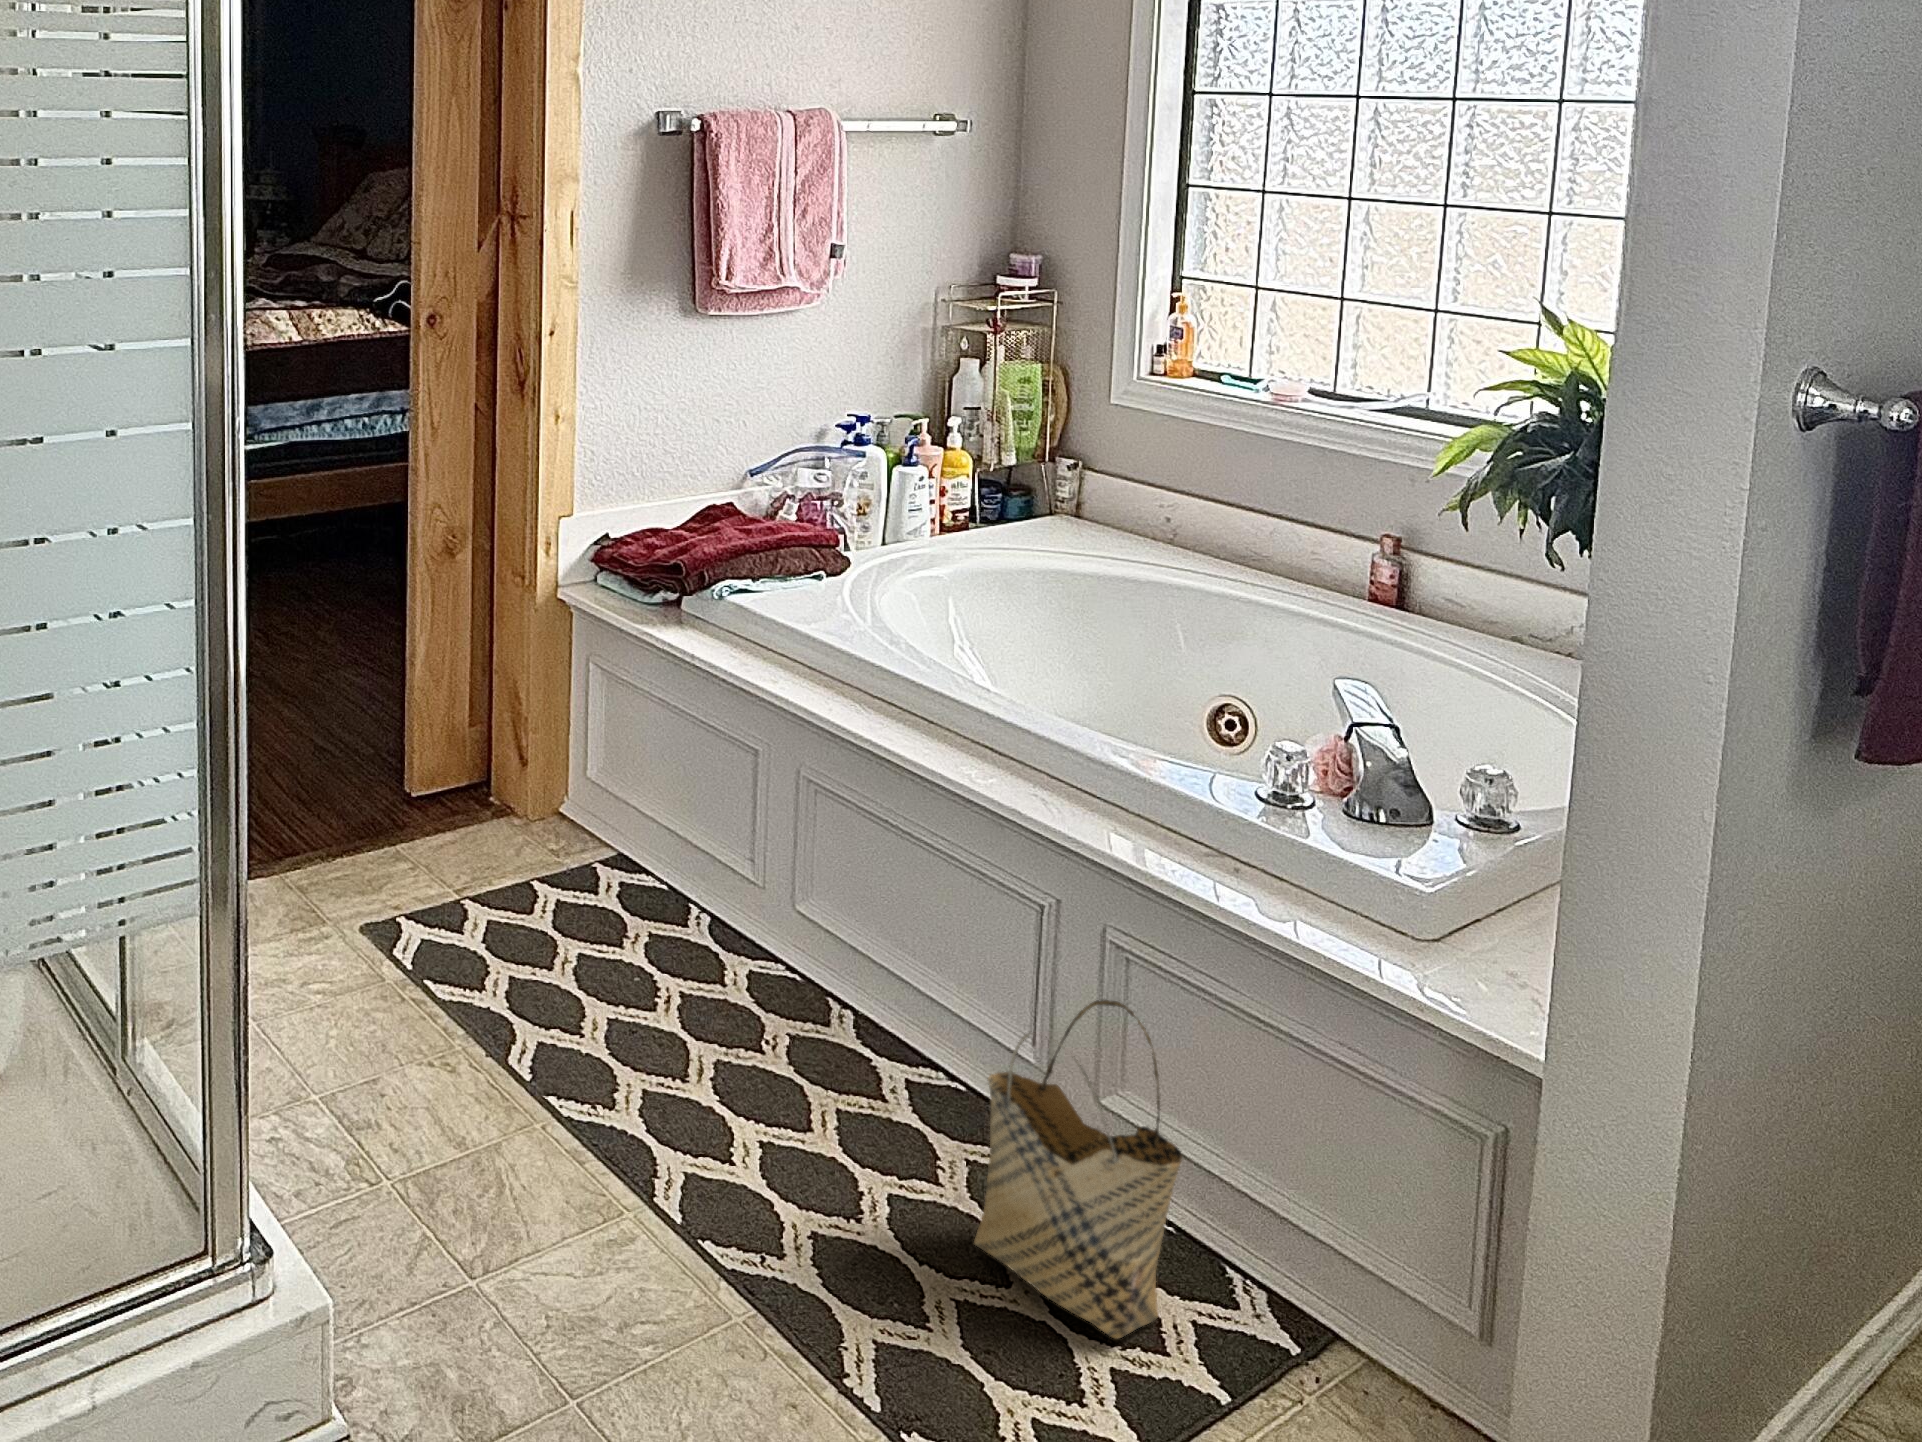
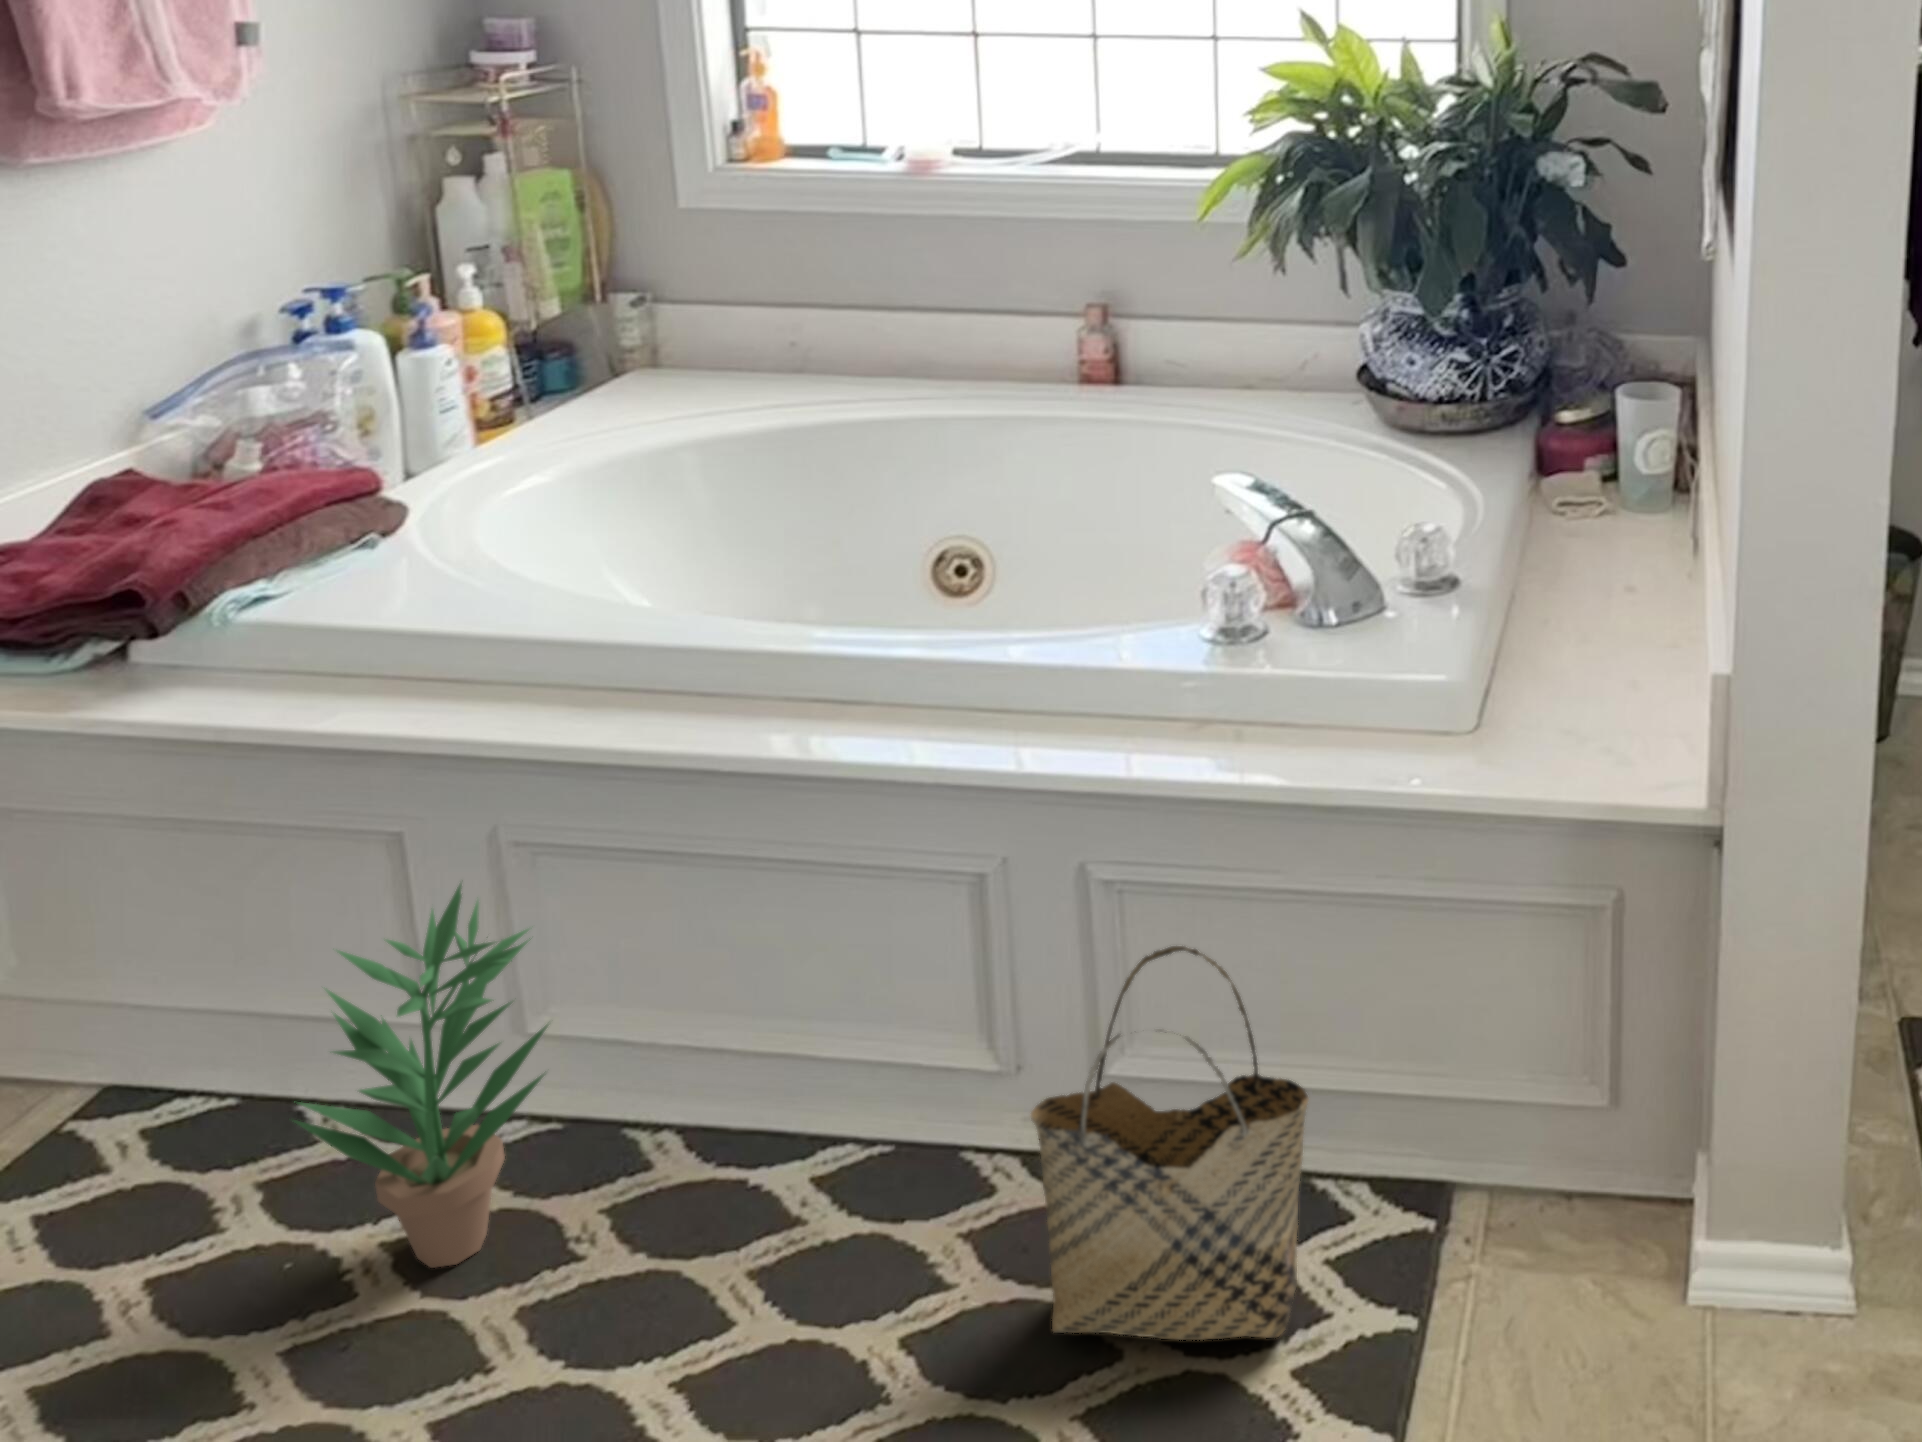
potted plant: none [644,781,786,1023] -> present [292,884,548,1268]

